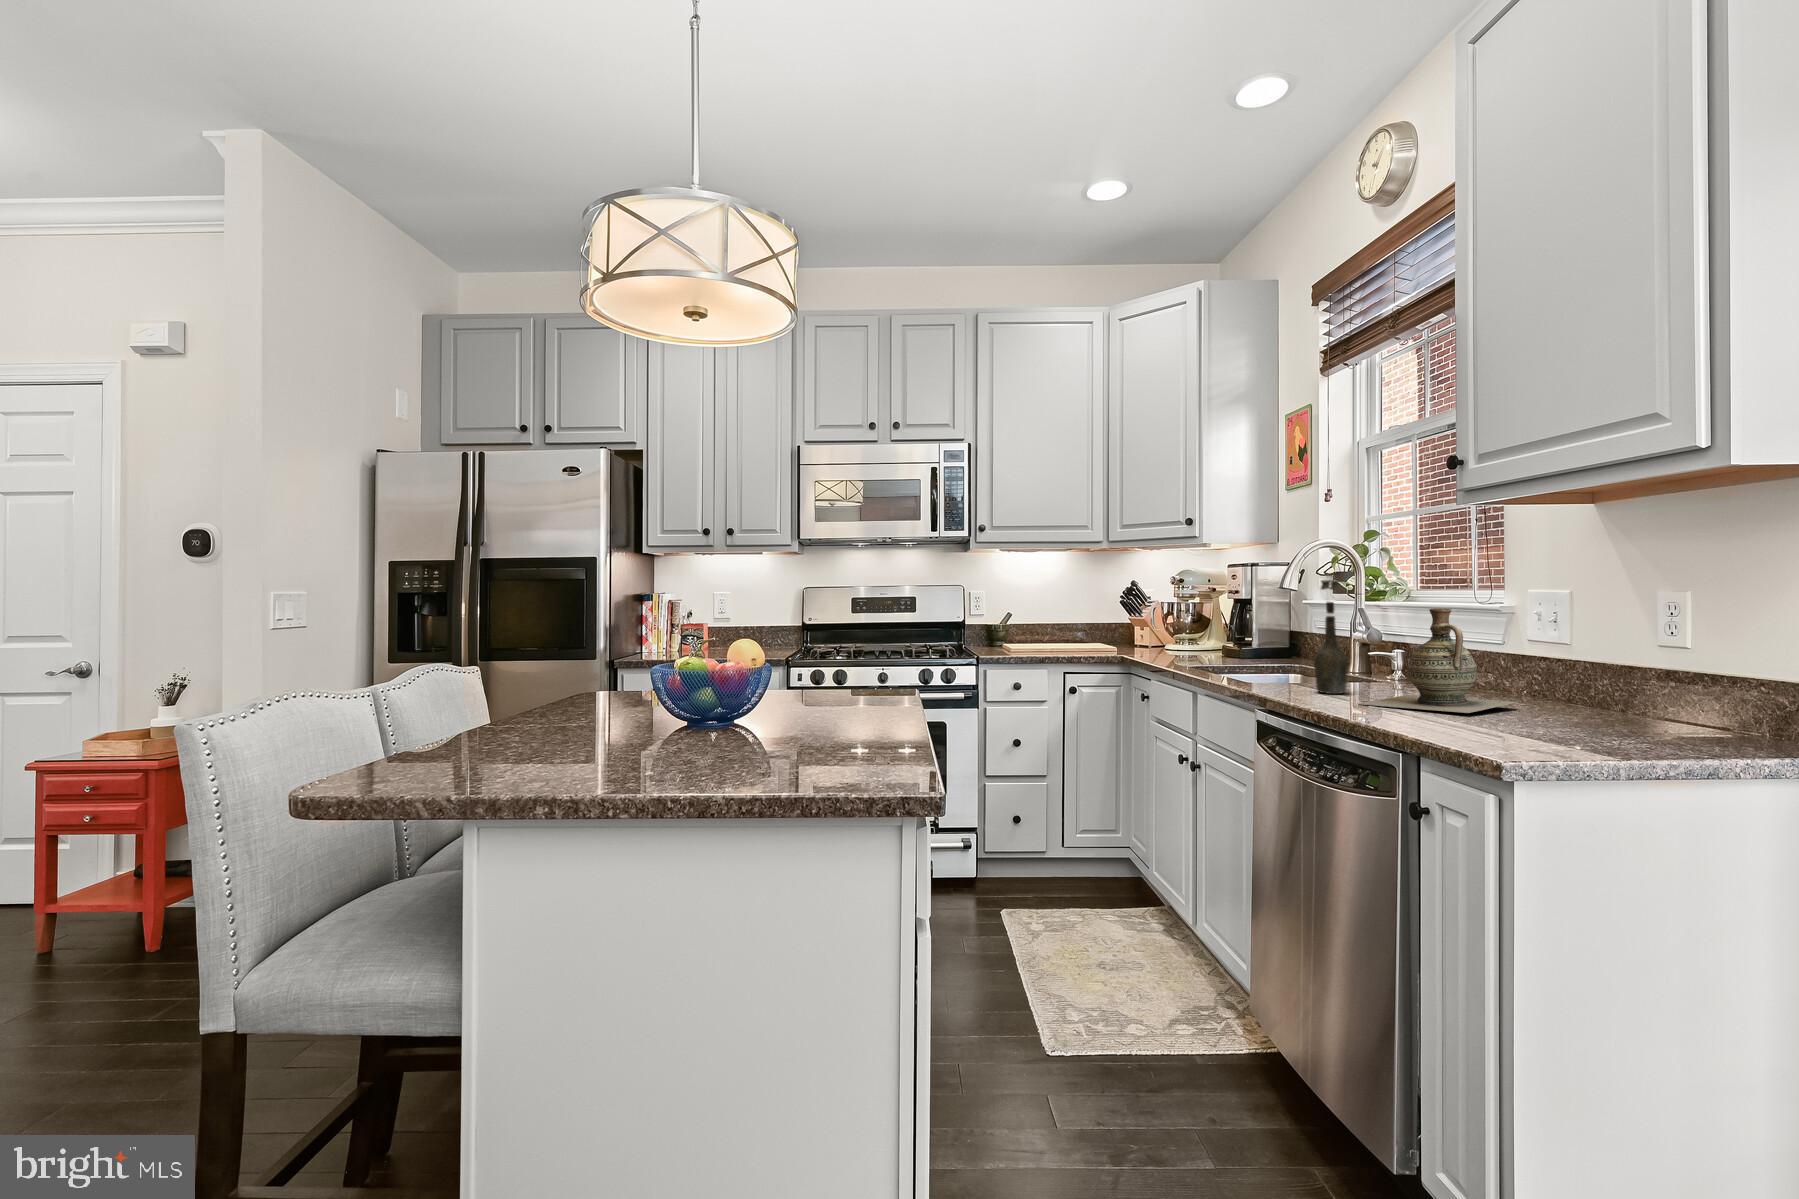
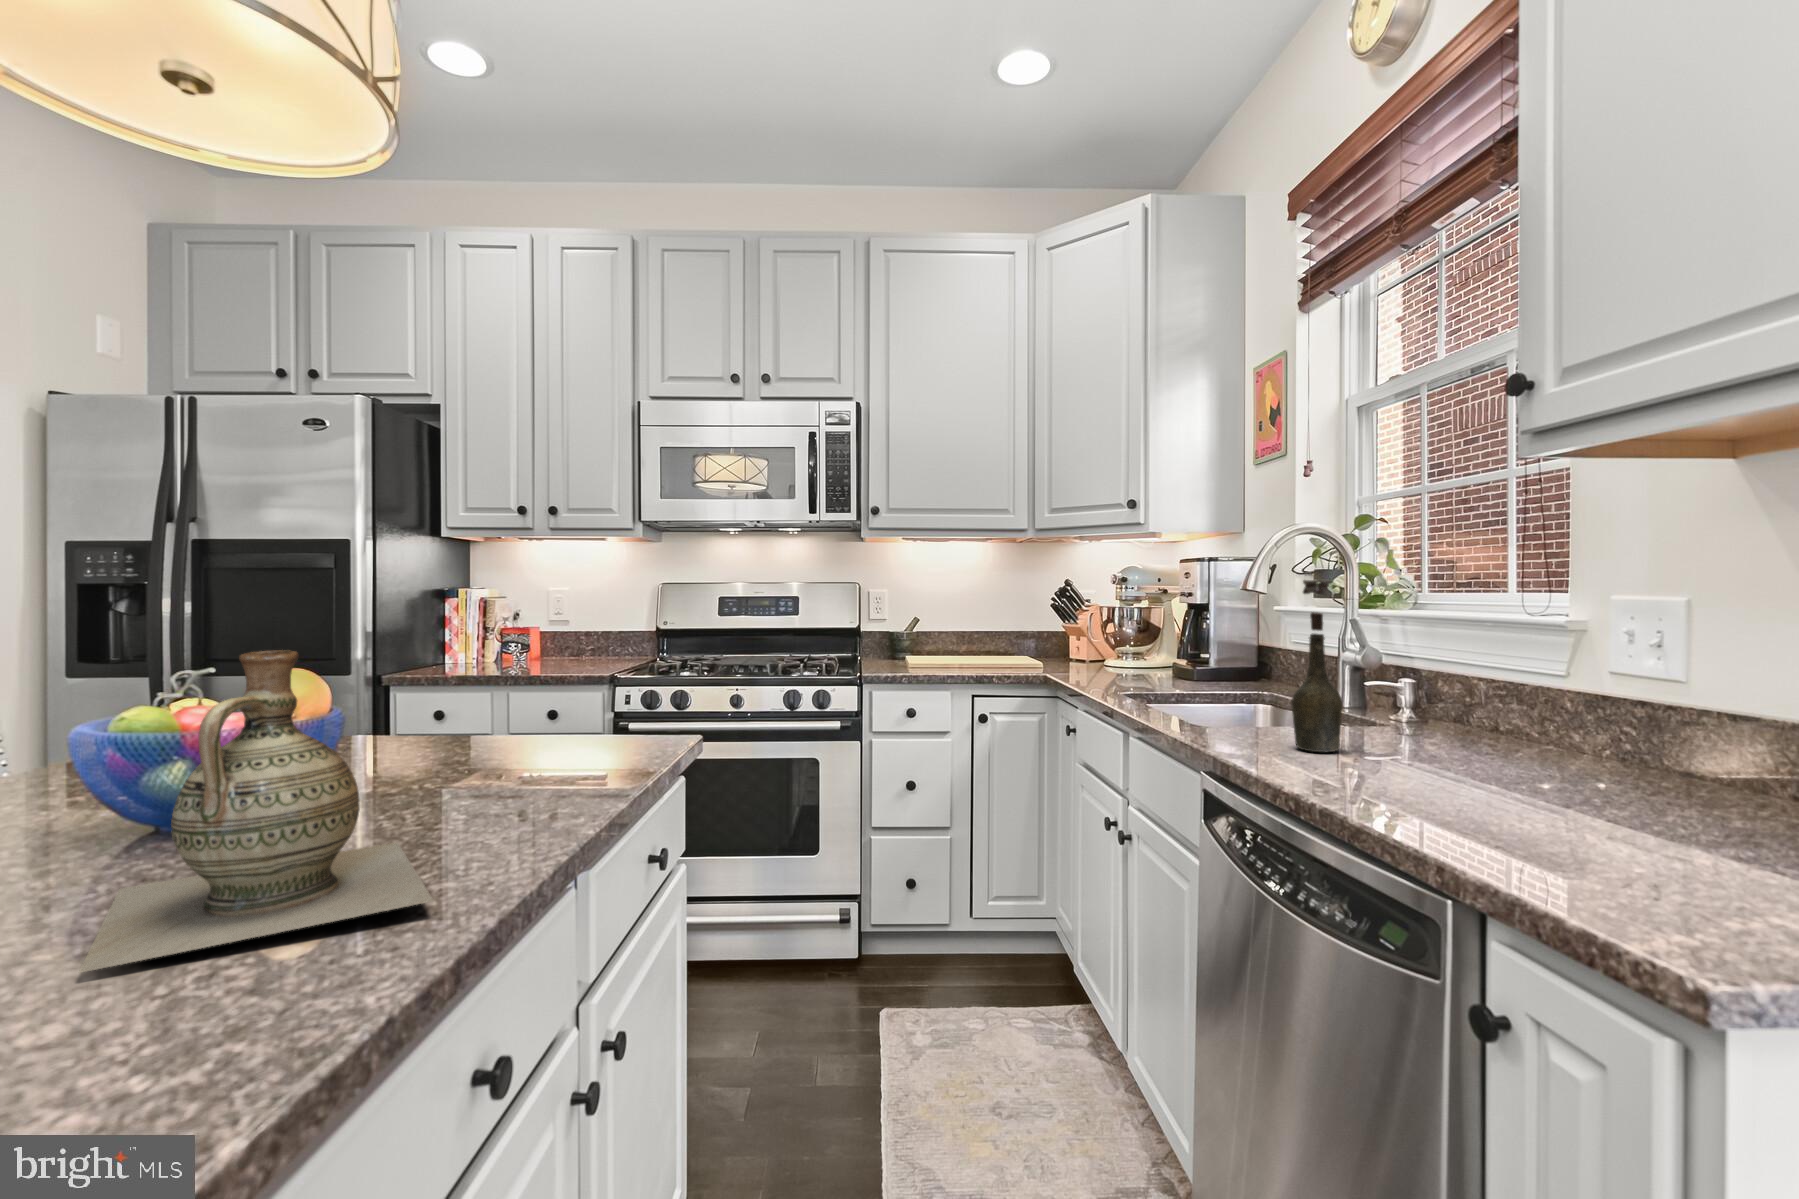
ceramic jug: present [1360,608,1517,713] -> present [80,650,433,972]

